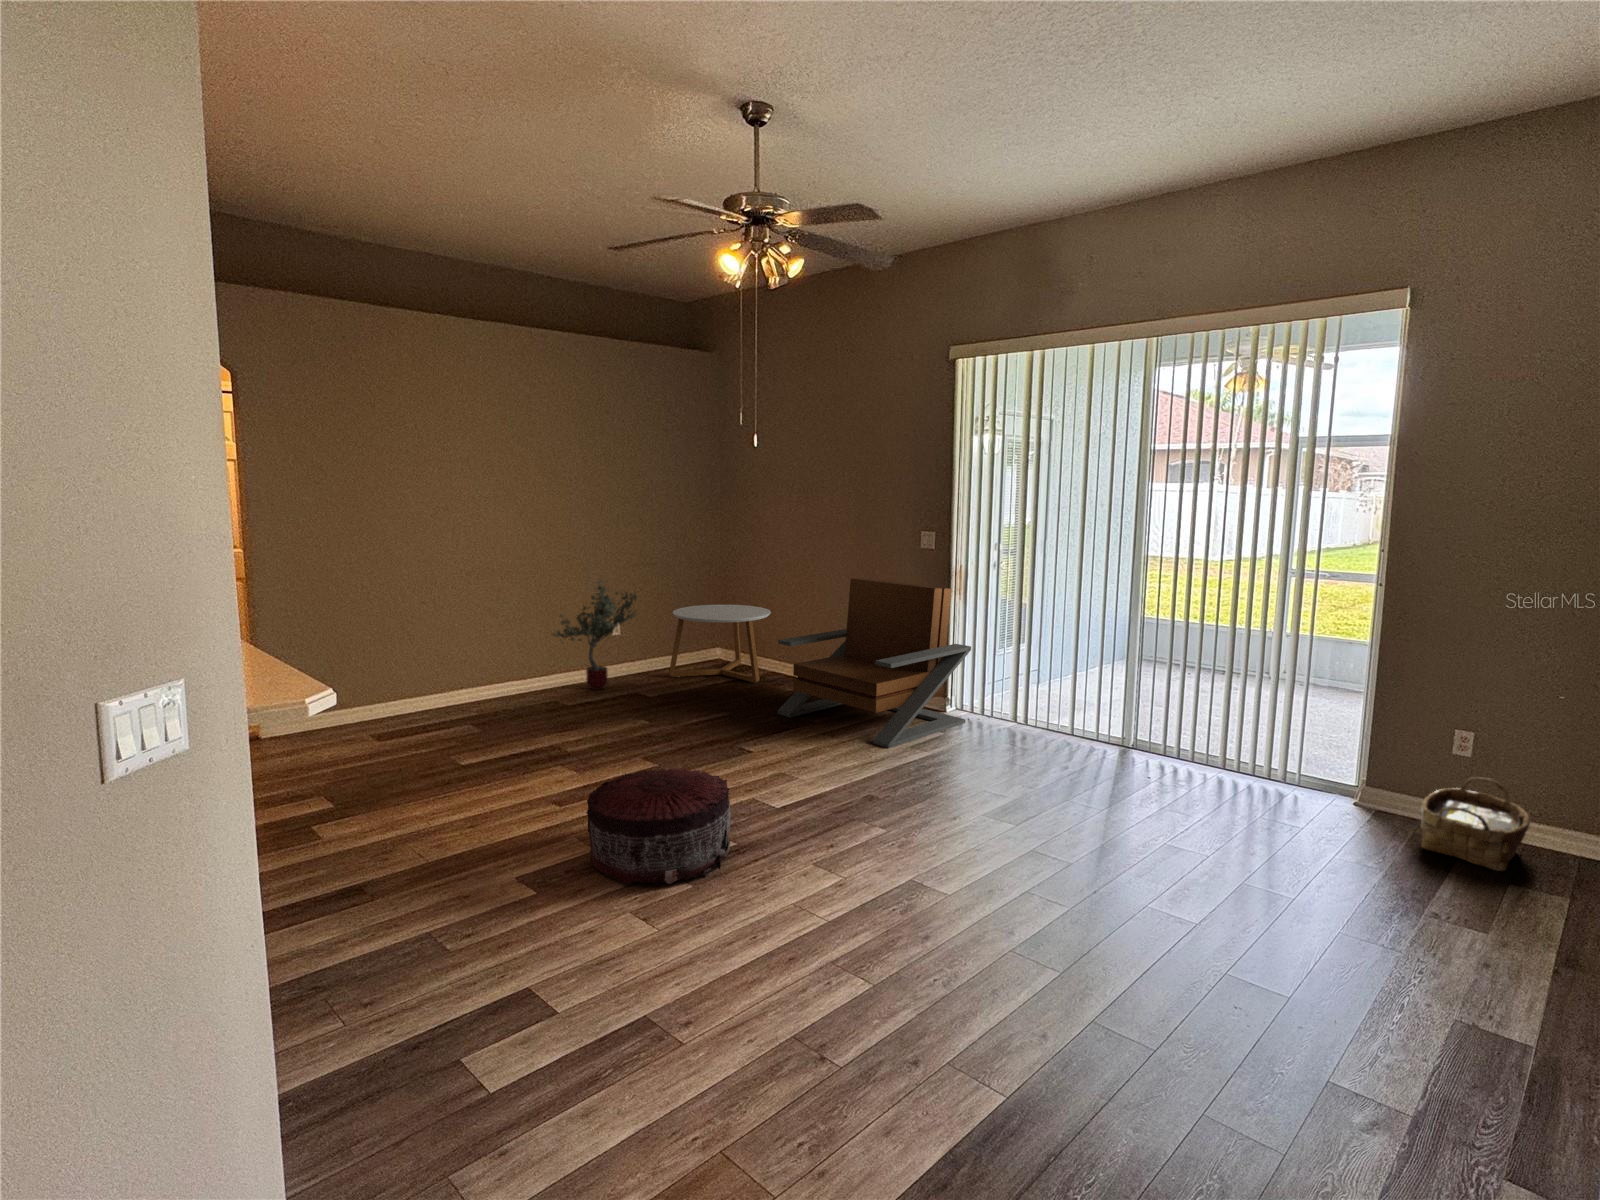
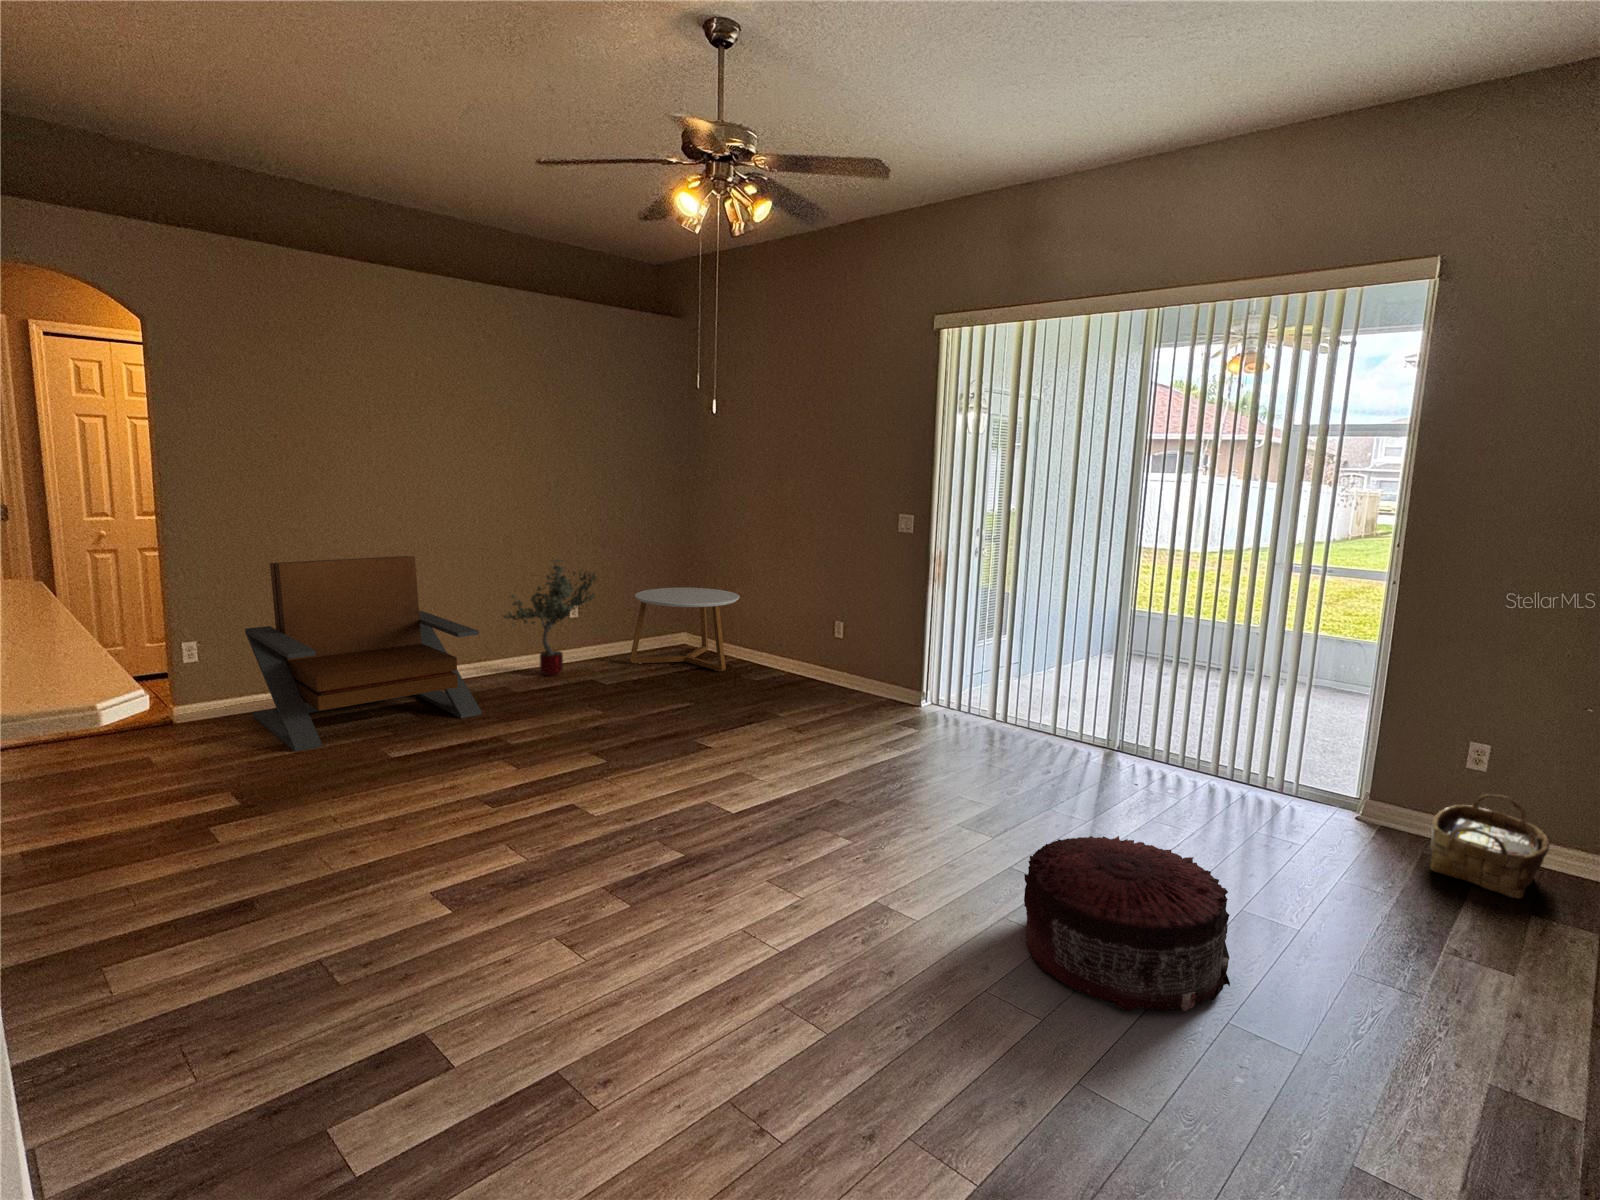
lounge chair: present [778,578,971,748] -> present [245,556,481,751]
pouf: present [586,768,731,884] -> present [1024,836,1230,1011]

